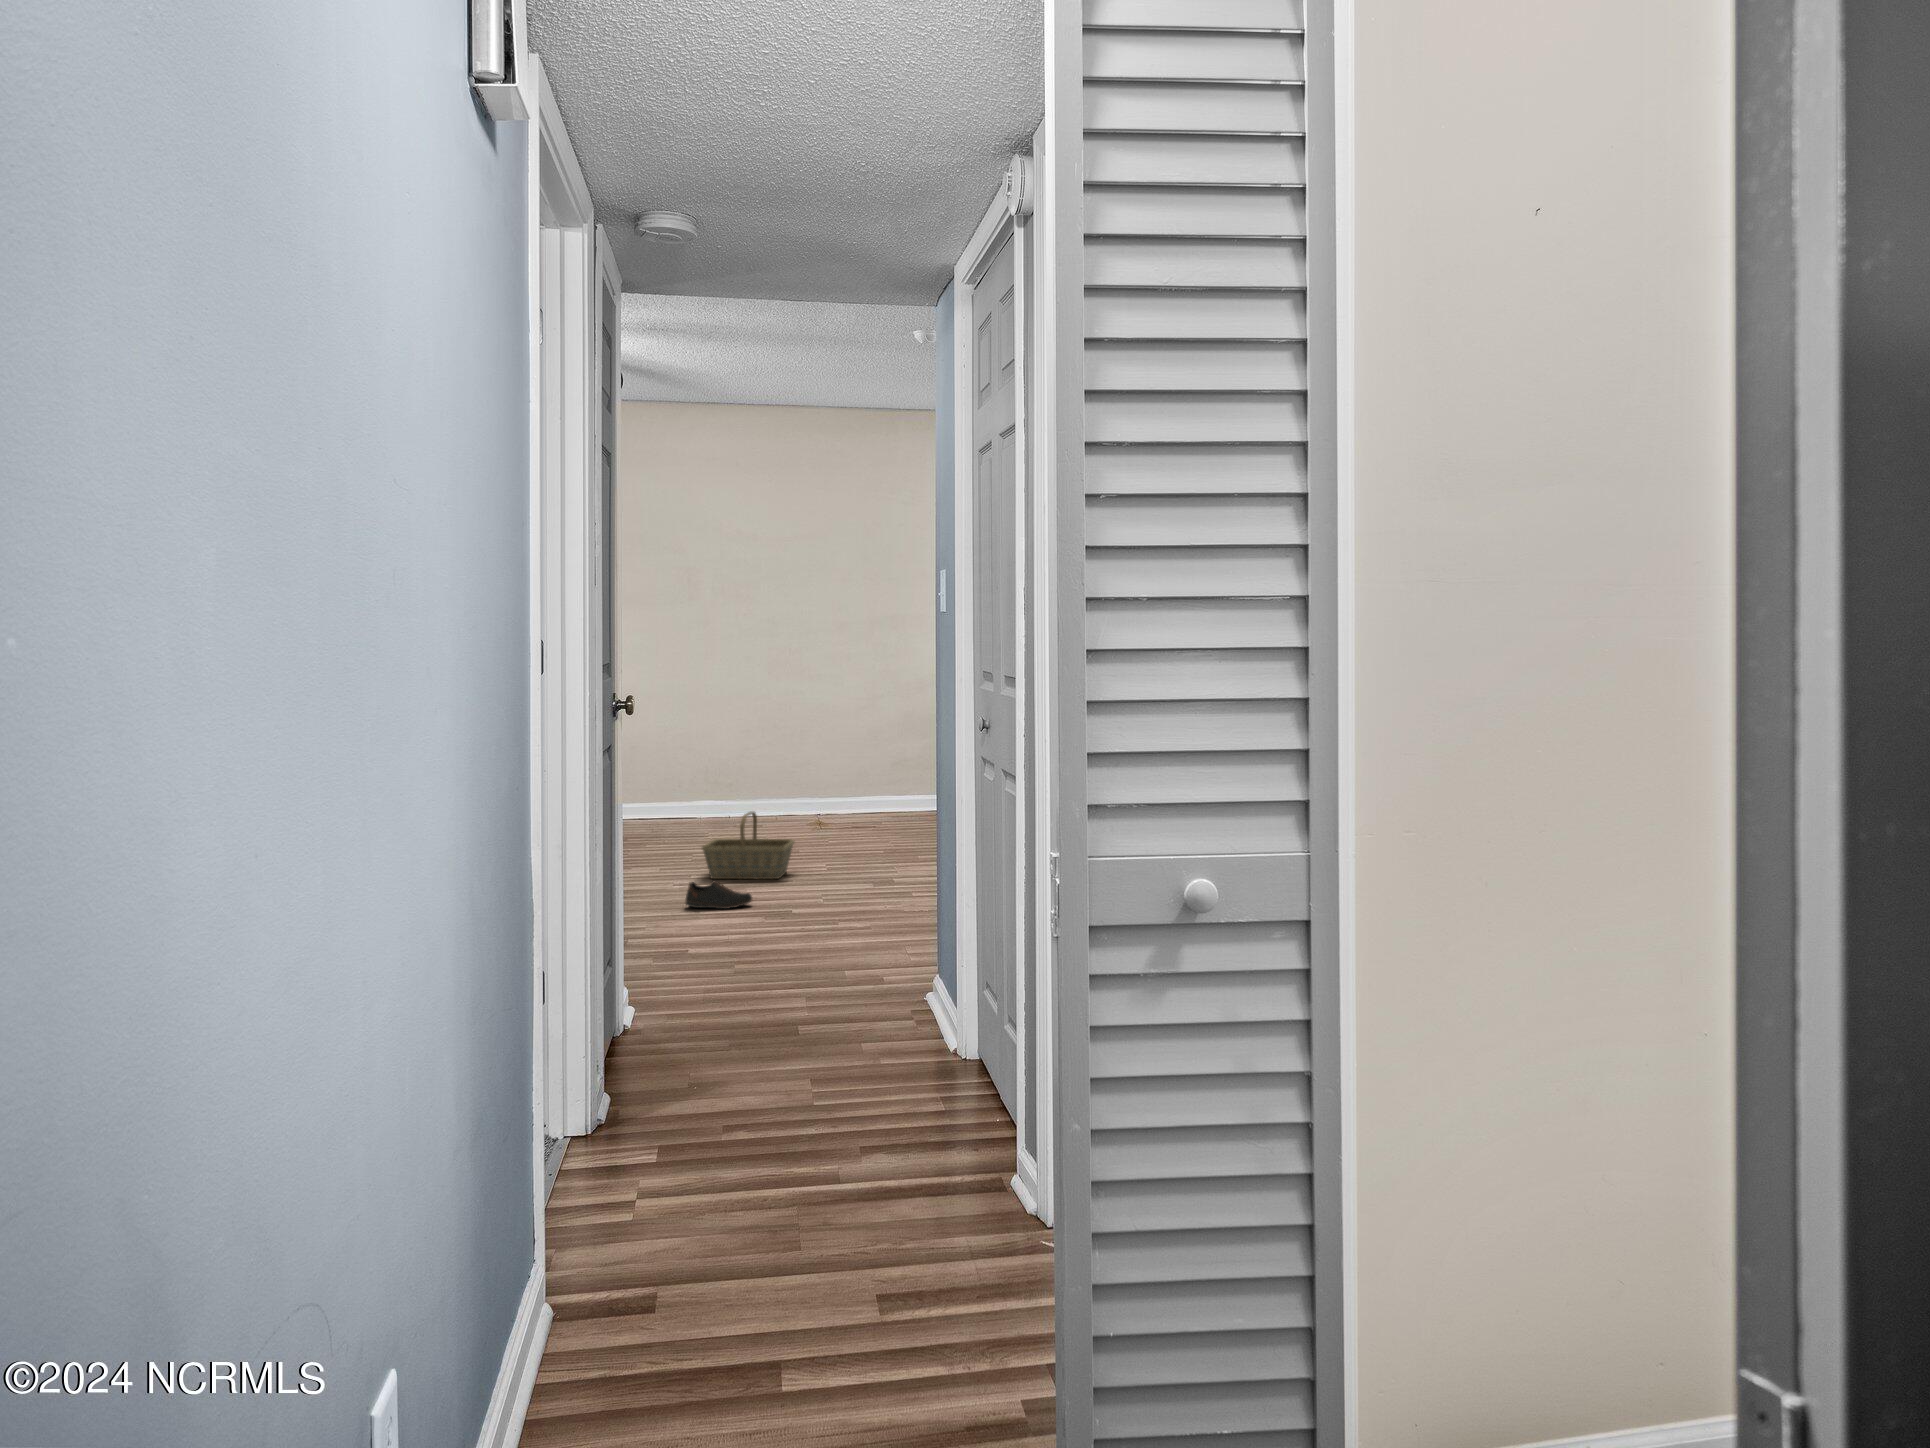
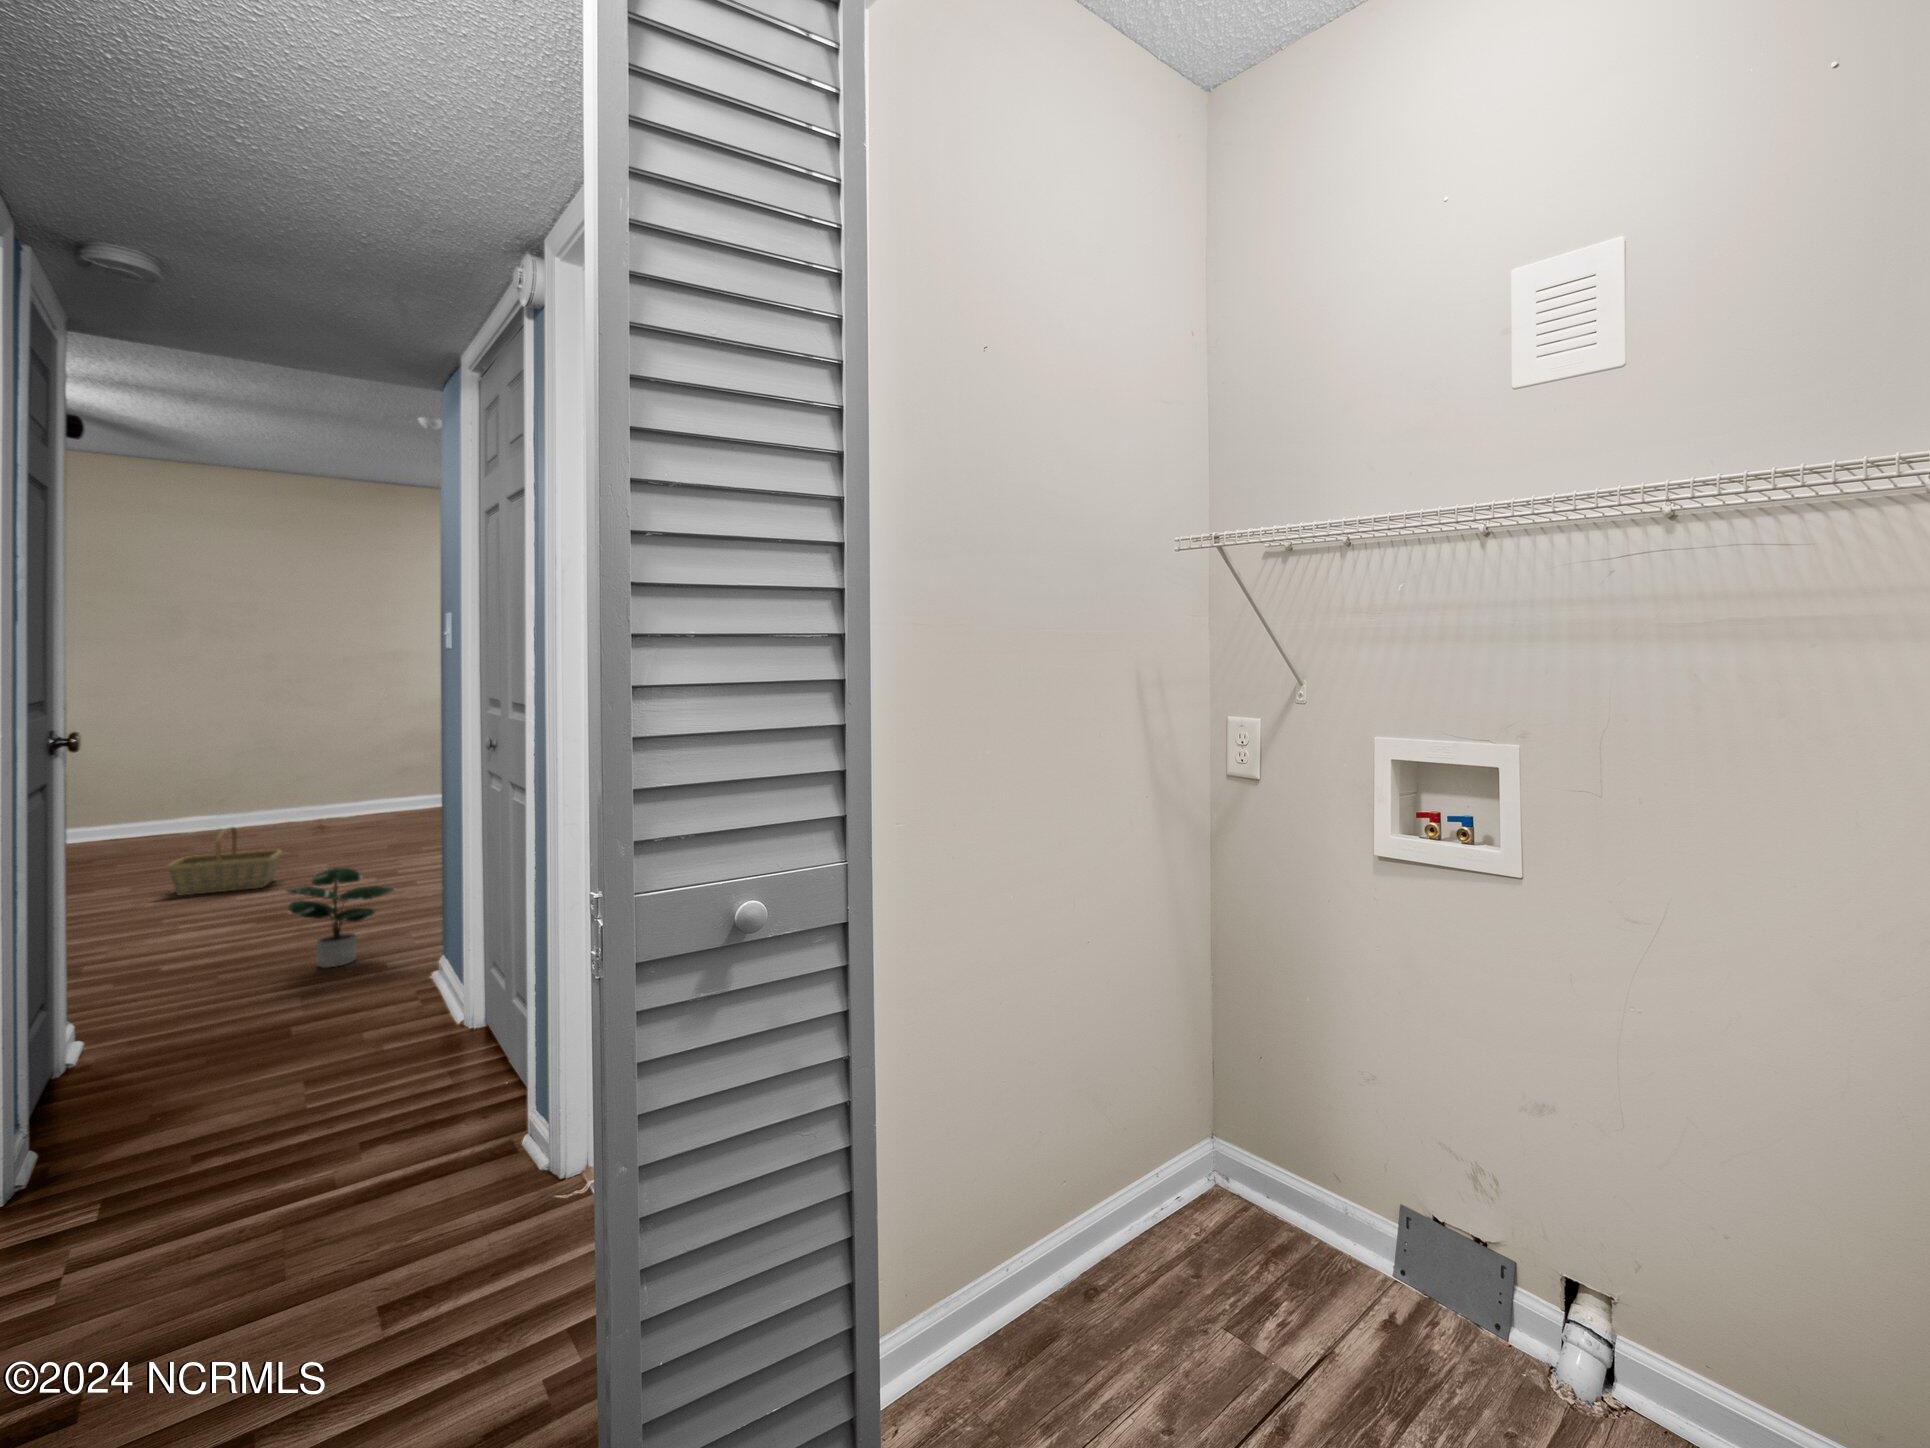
potted plant: none [799,861,895,968] -> present [287,868,394,968]
shoe: present [686,880,752,909] -> none [141,898,230,928]

